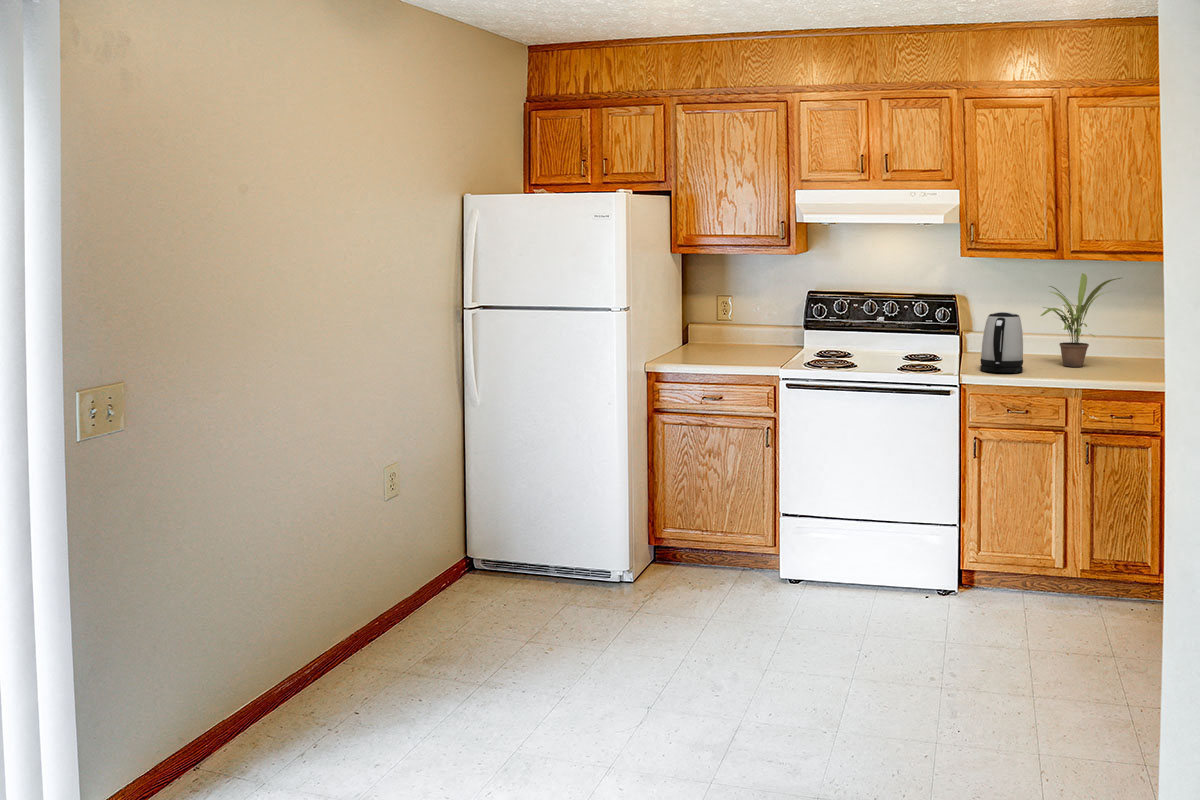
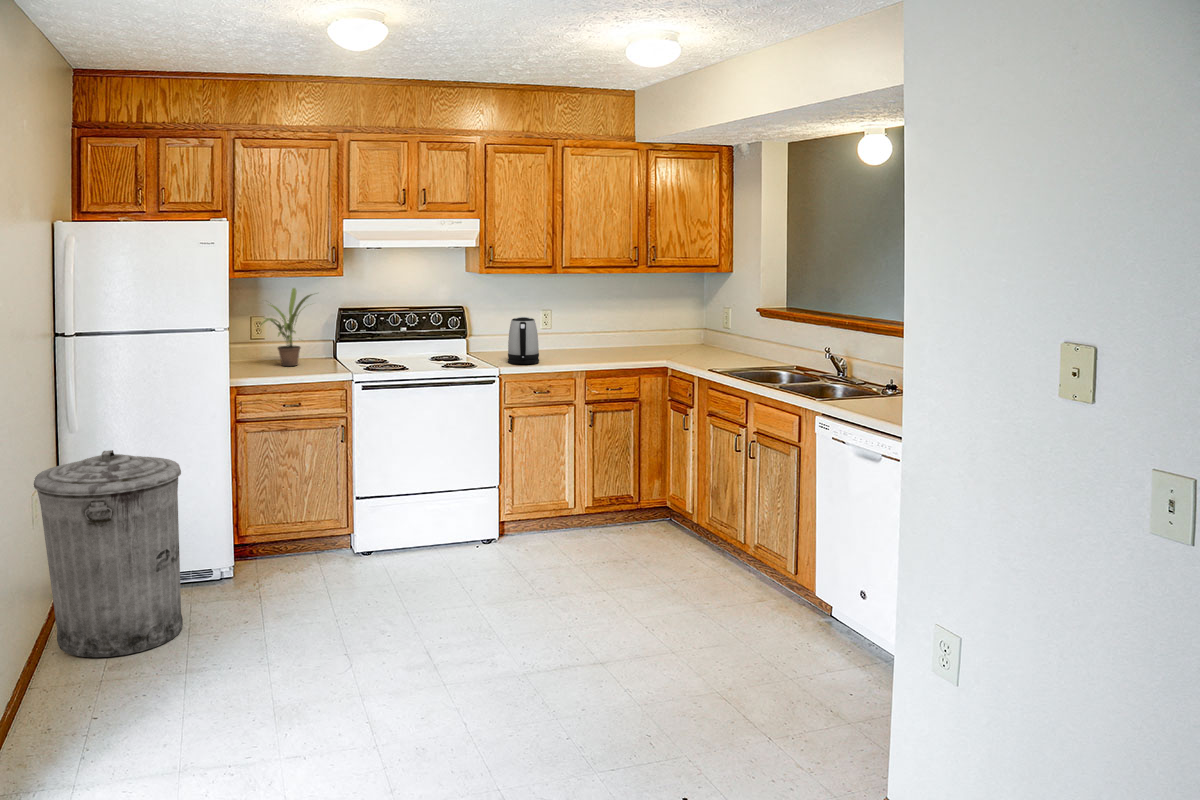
potted plant: present [1040,273,1120,367] -> present [261,288,312,366]
trash can: none [408,425,552,645] -> present [34,450,183,657]

